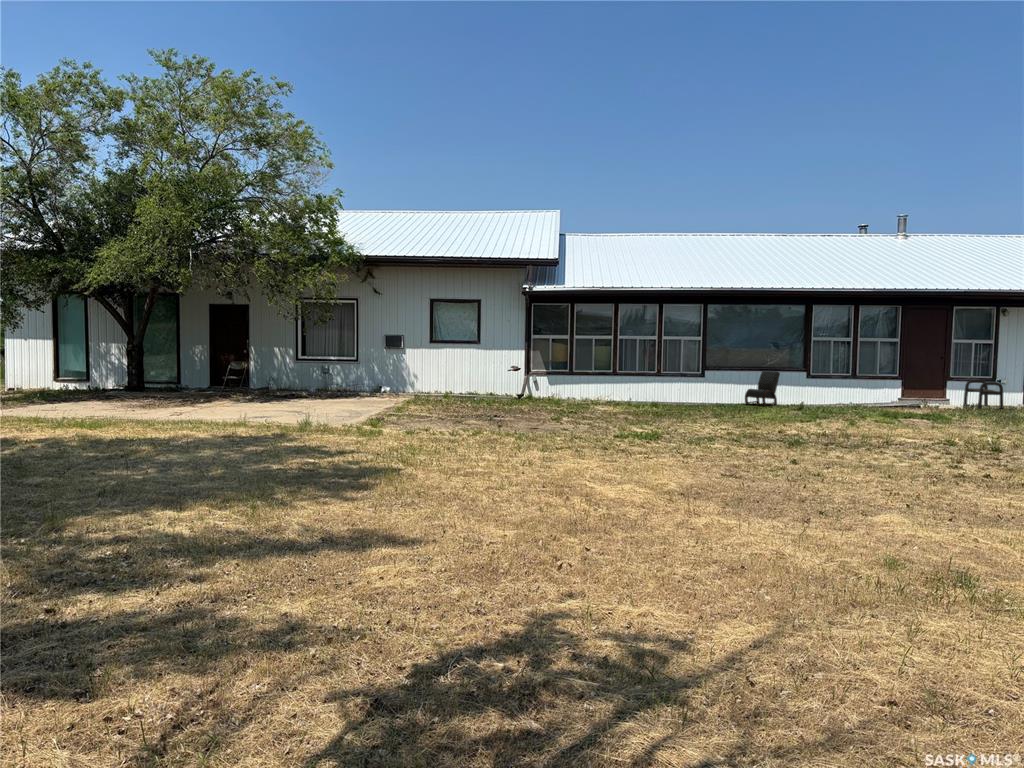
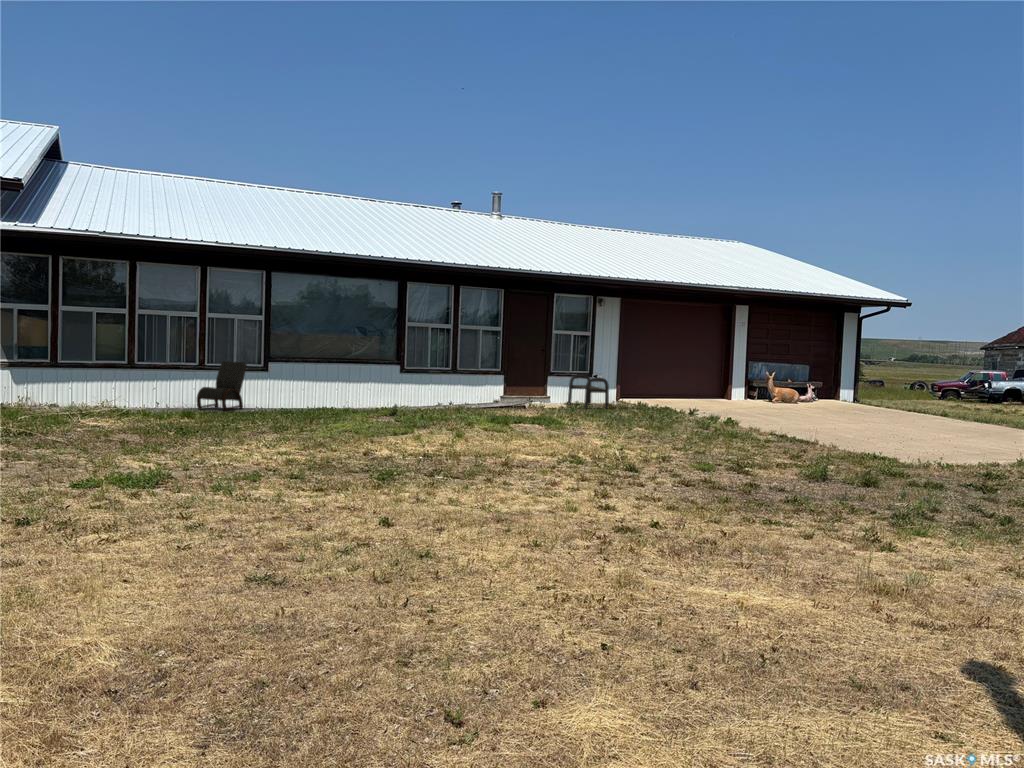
lounge chair: present [745,371,780,406] -> present [197,361,247,411]

